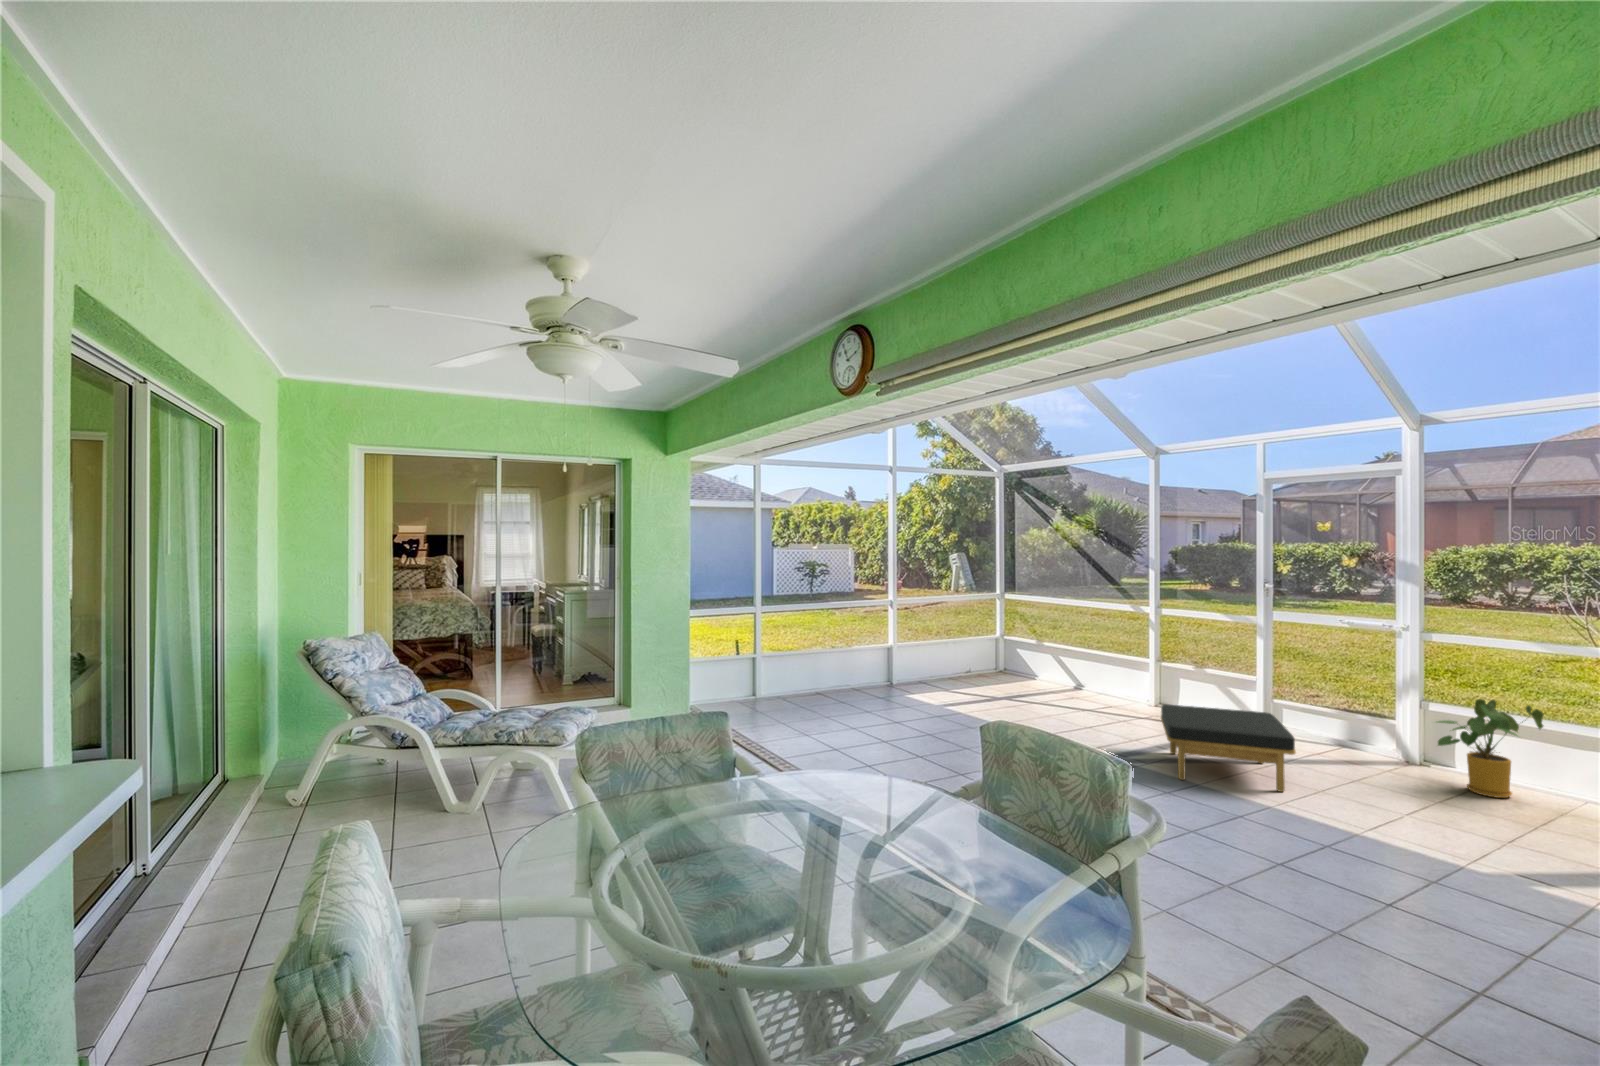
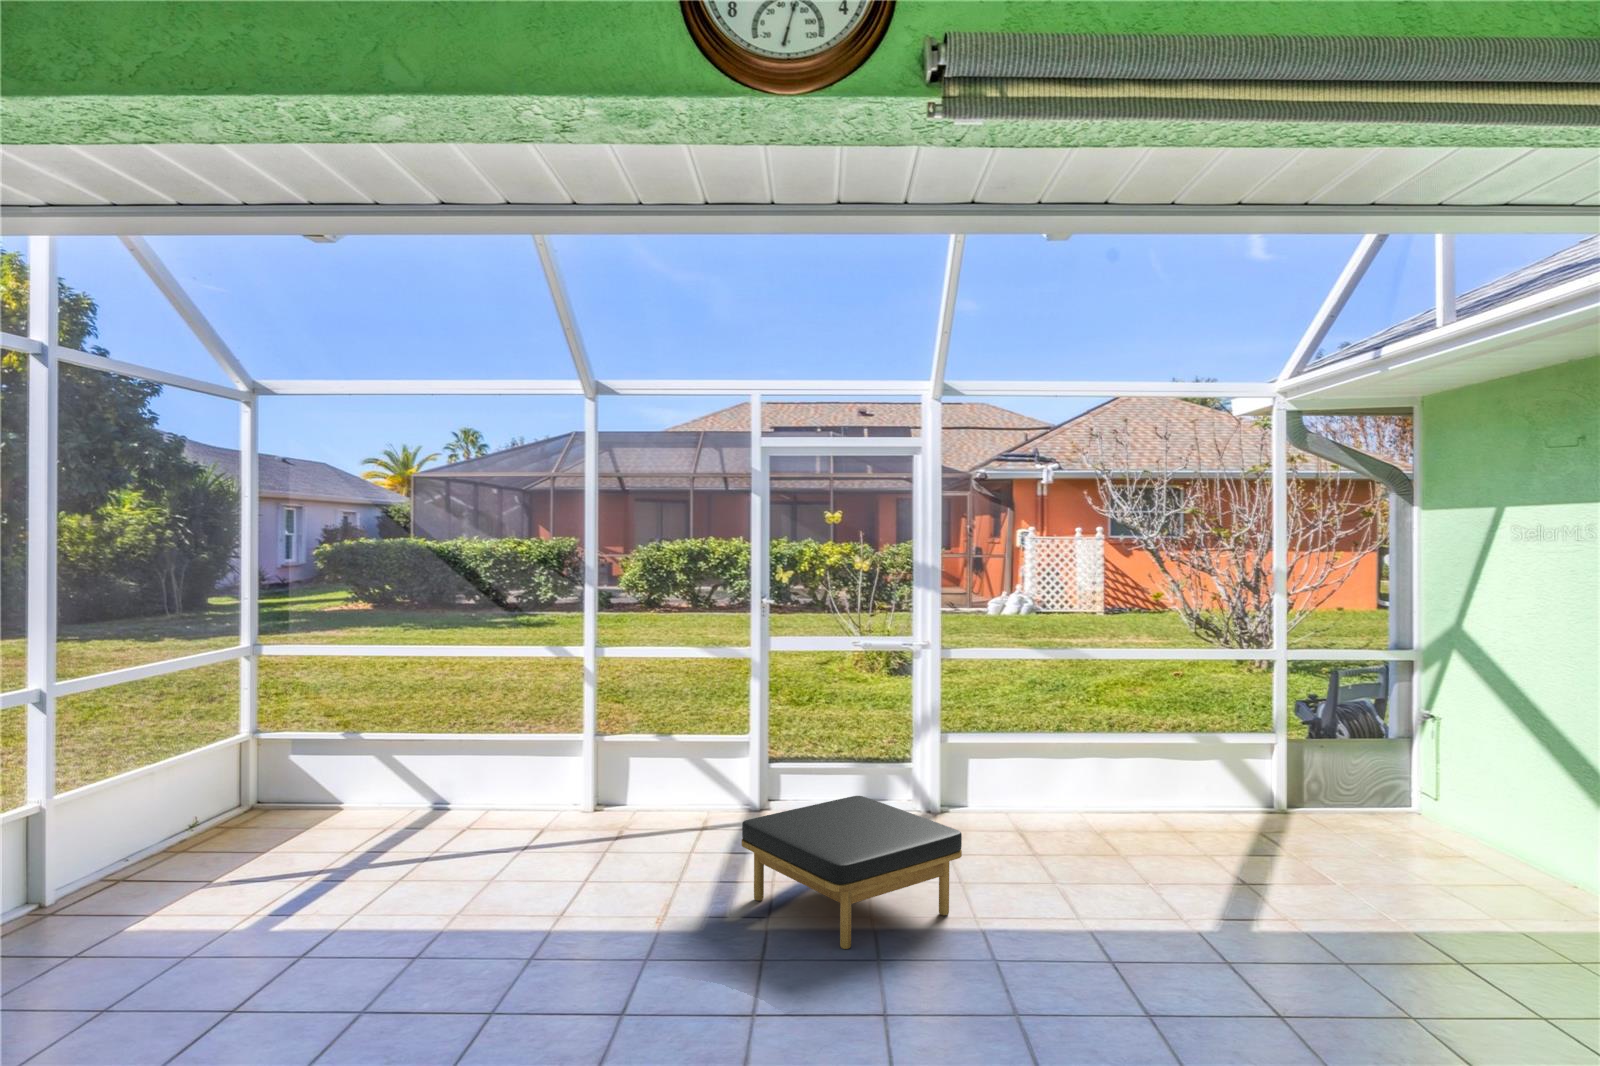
house plant: present [1437,699,1544,798] -> none [999,722,1075,837]

